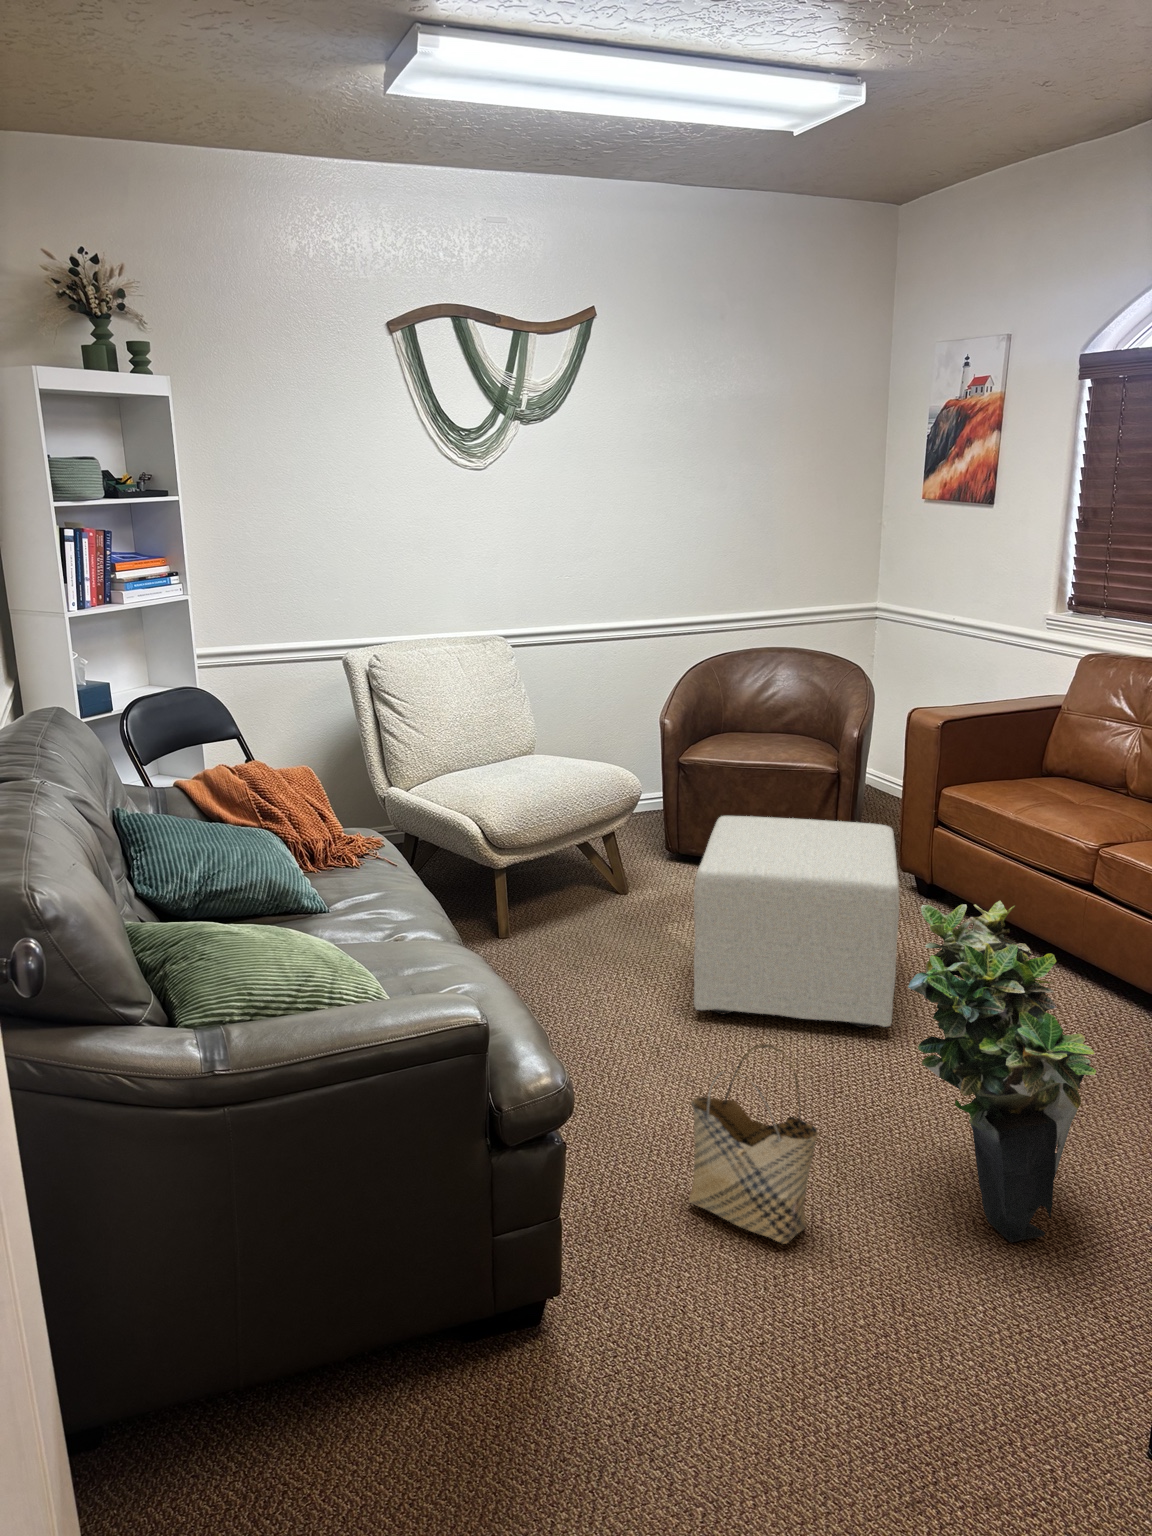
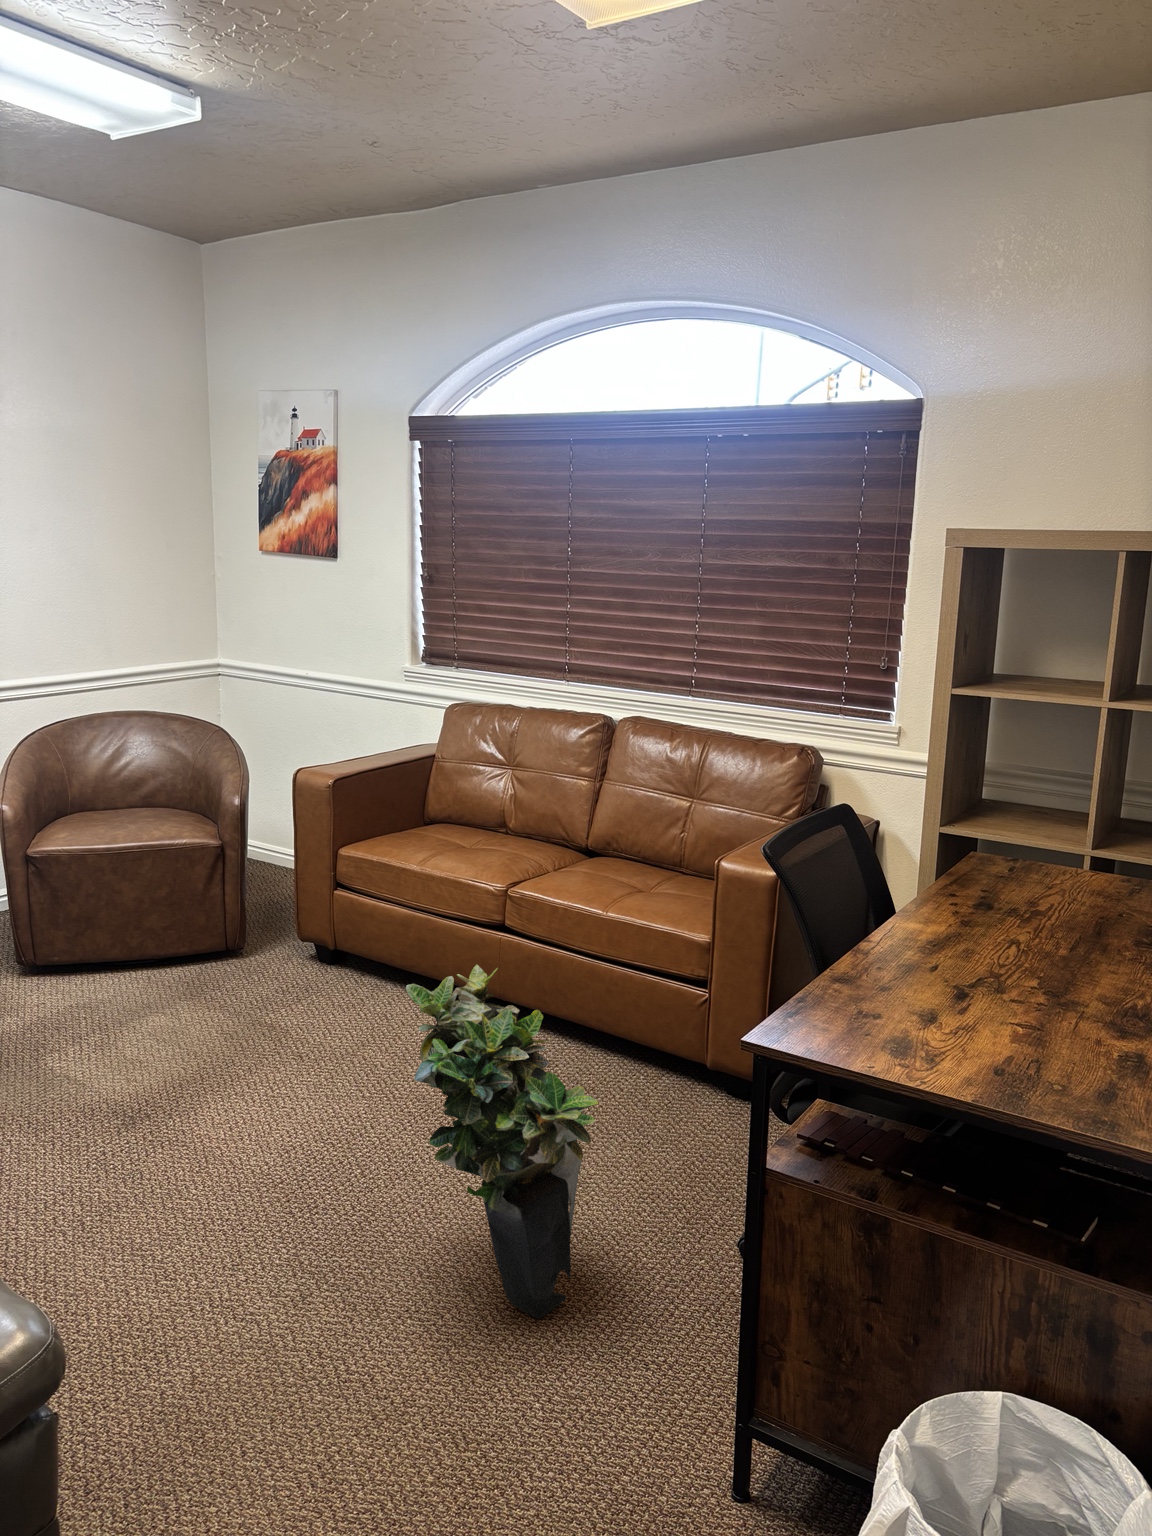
ottoman: present [694,816,899,1028] -> none [104,898,347,1158]
woven basket: present [689,1044,818,1244] -> none [178,1187,342,1421]

